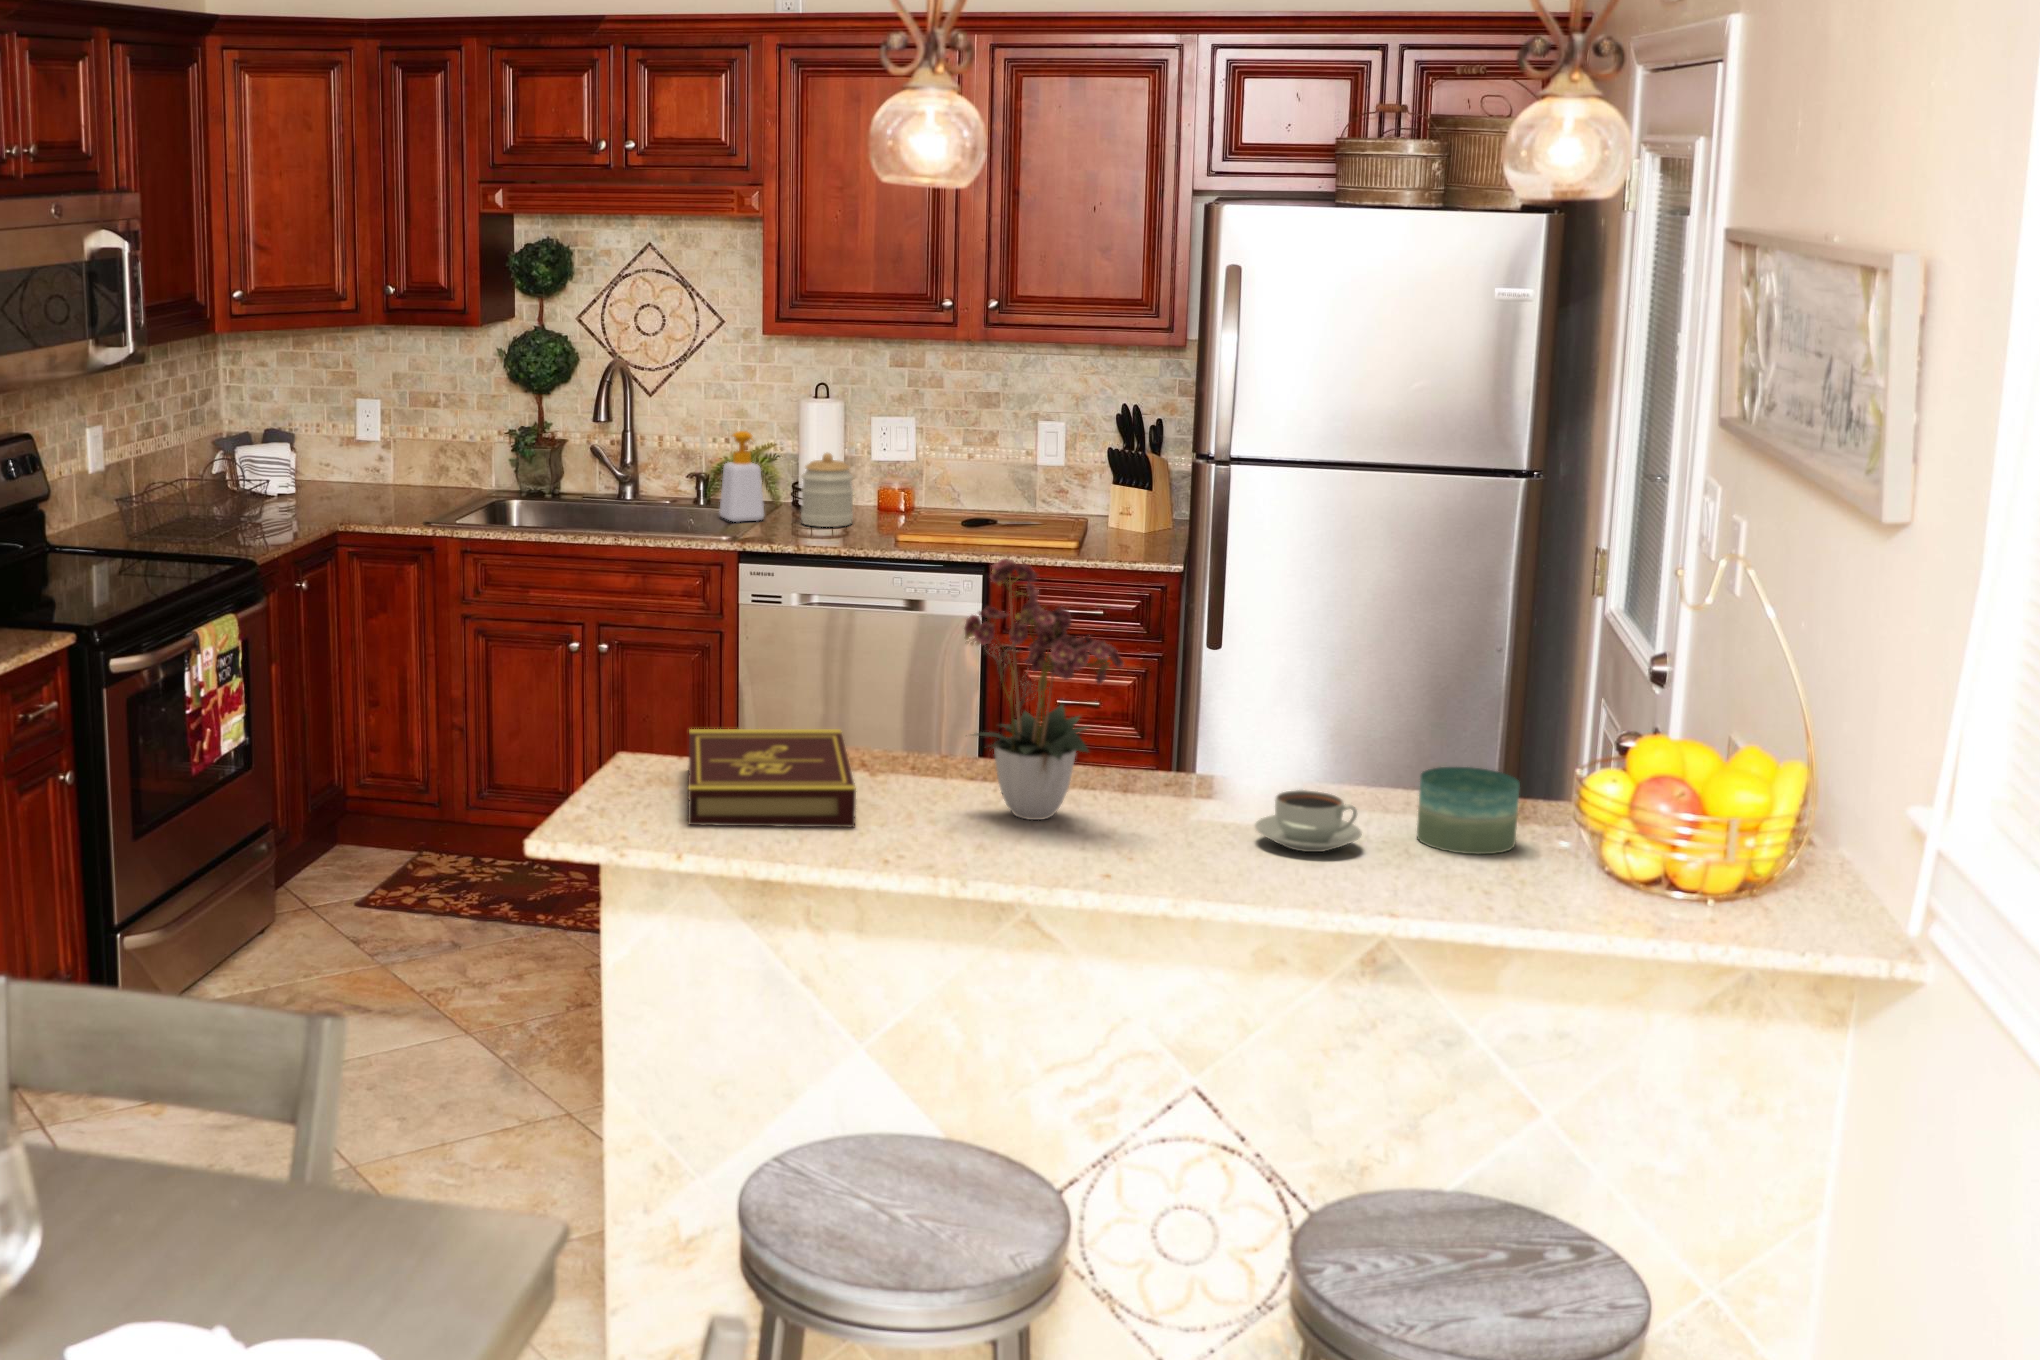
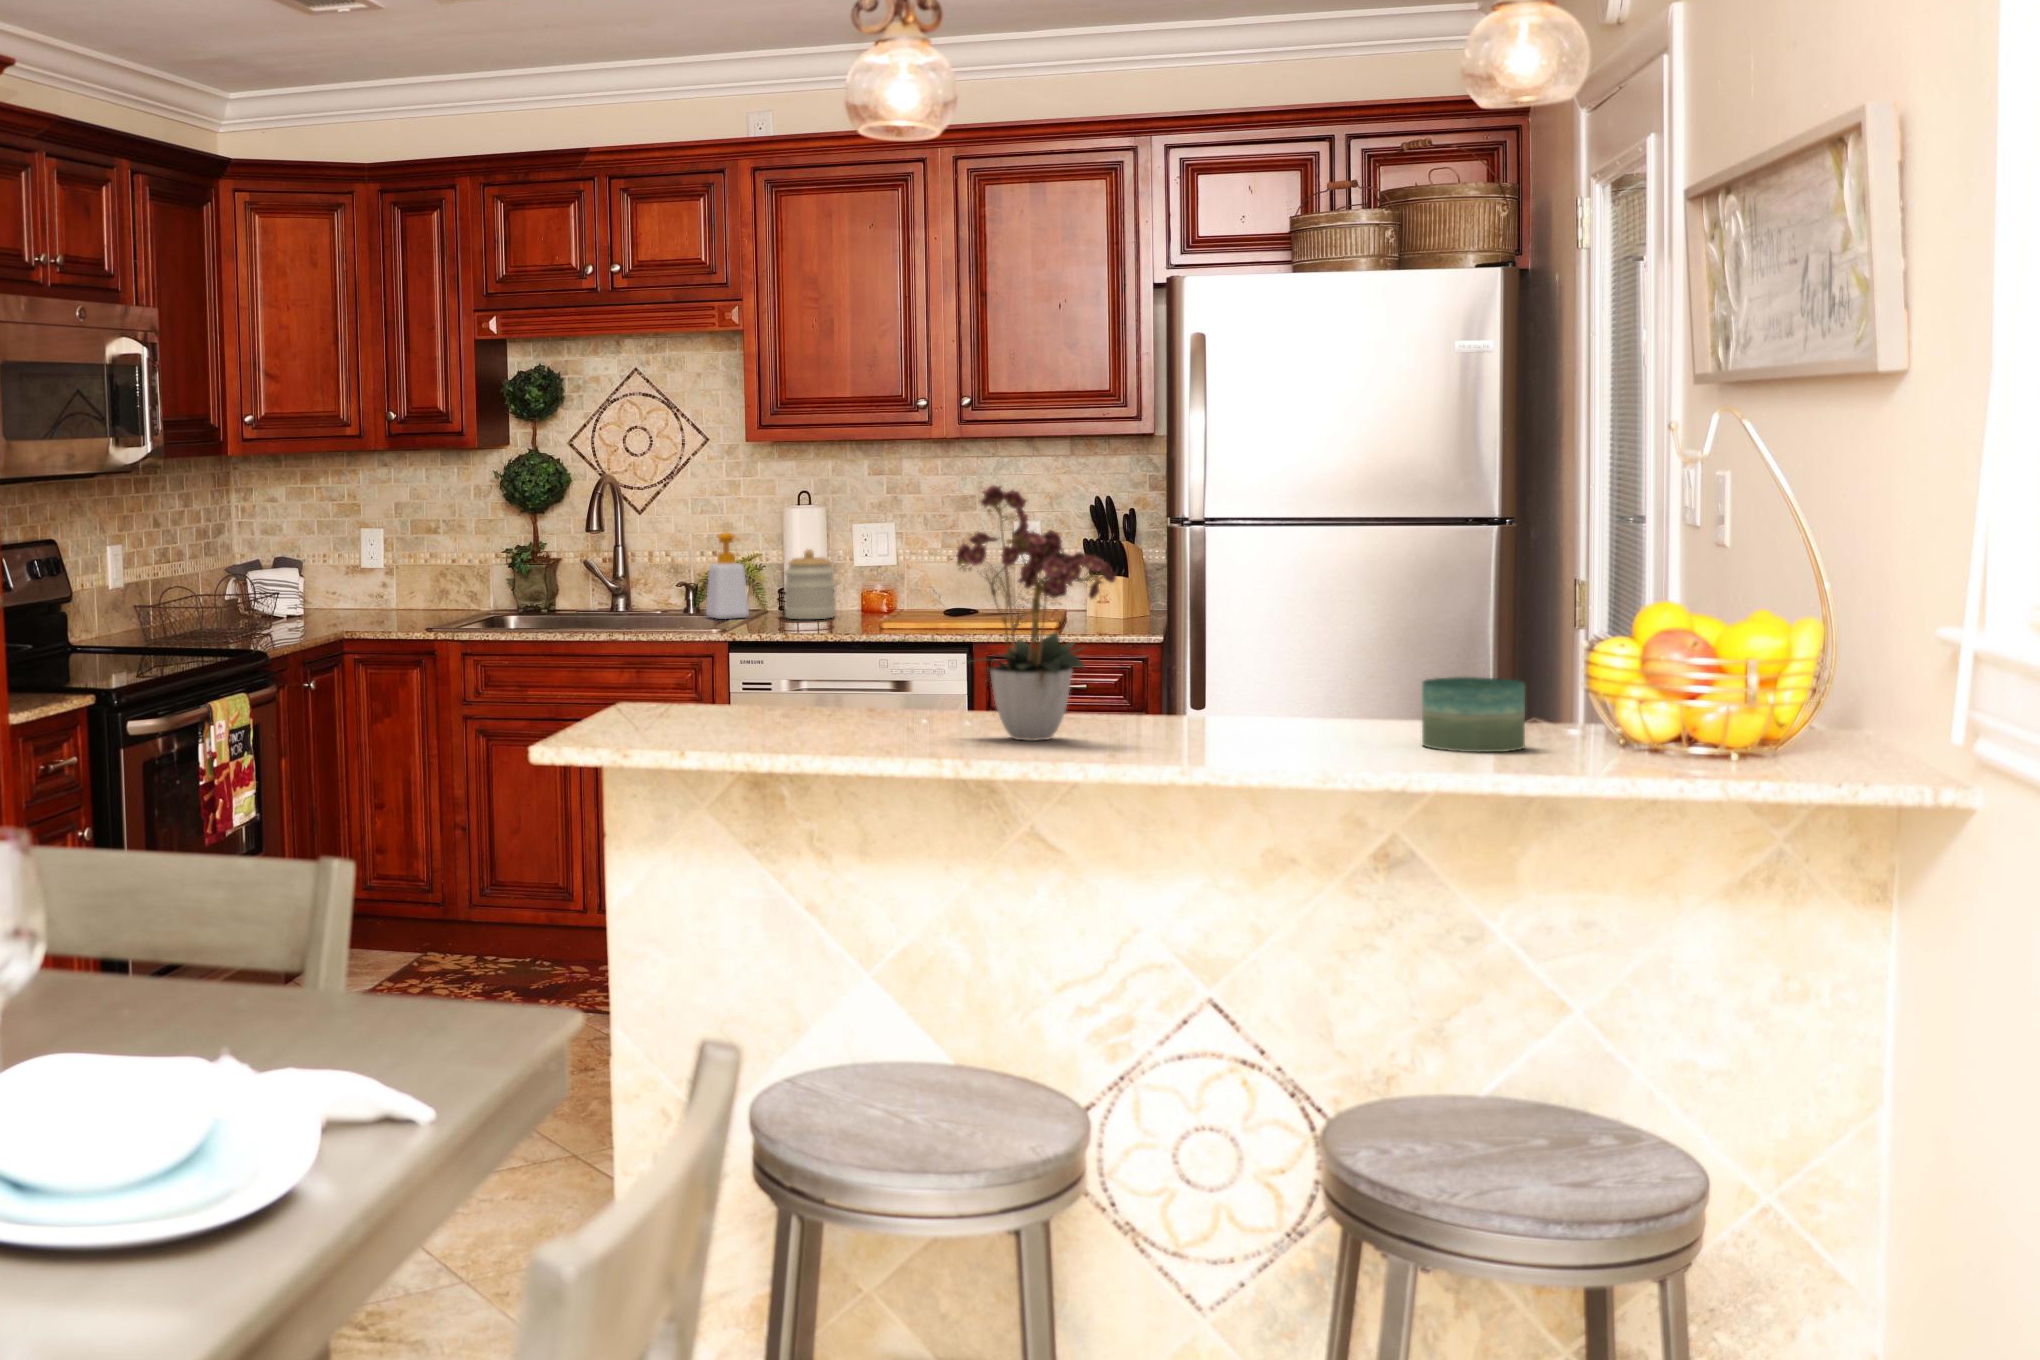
book: present [688,729,856,827] -> none [689,681,856,749]
coffee cup: present [1255,790,1362,852] -> none [1256,698,1366,752]

